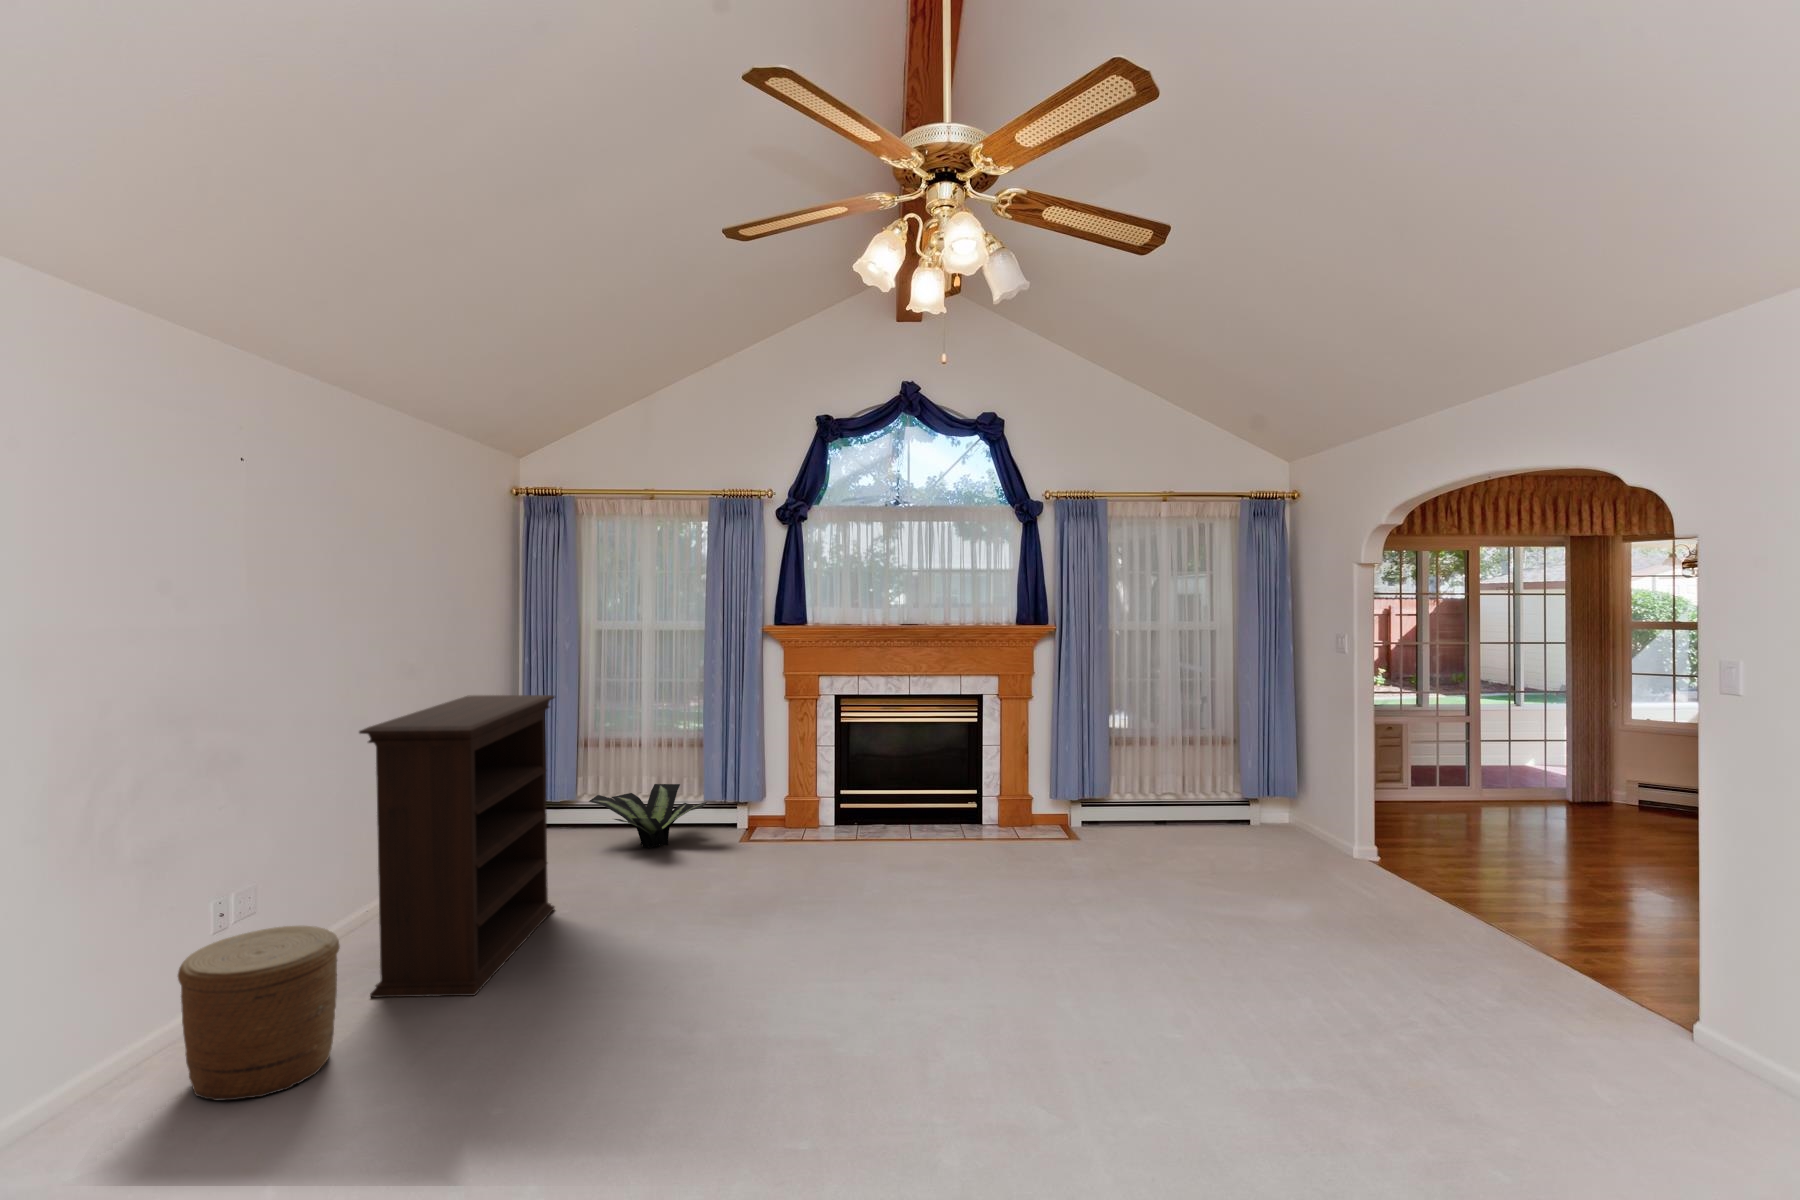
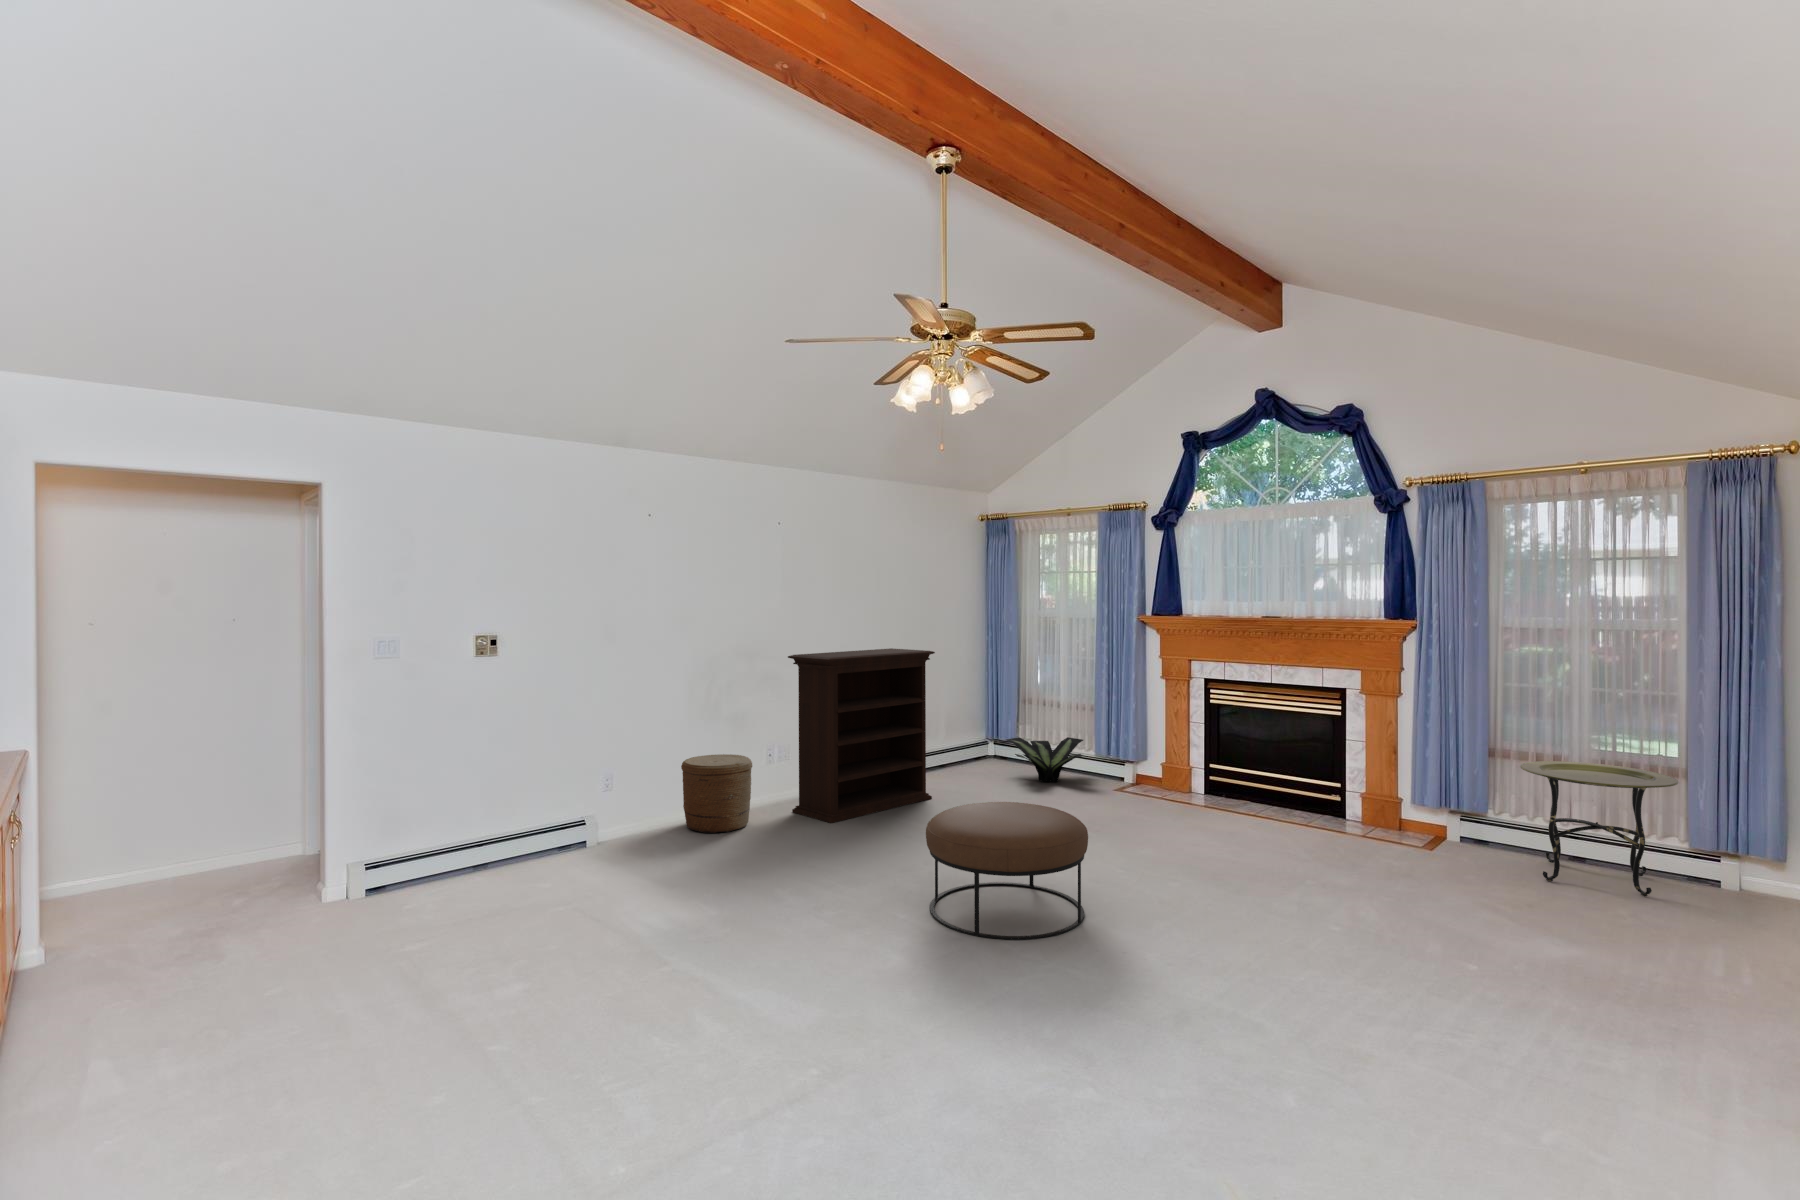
side table: none [1151,742,1257,847] -> present [1520,761,1678,897]
ottoman: none [823,891,1033,1095] -> present [926,802,1088,940]

